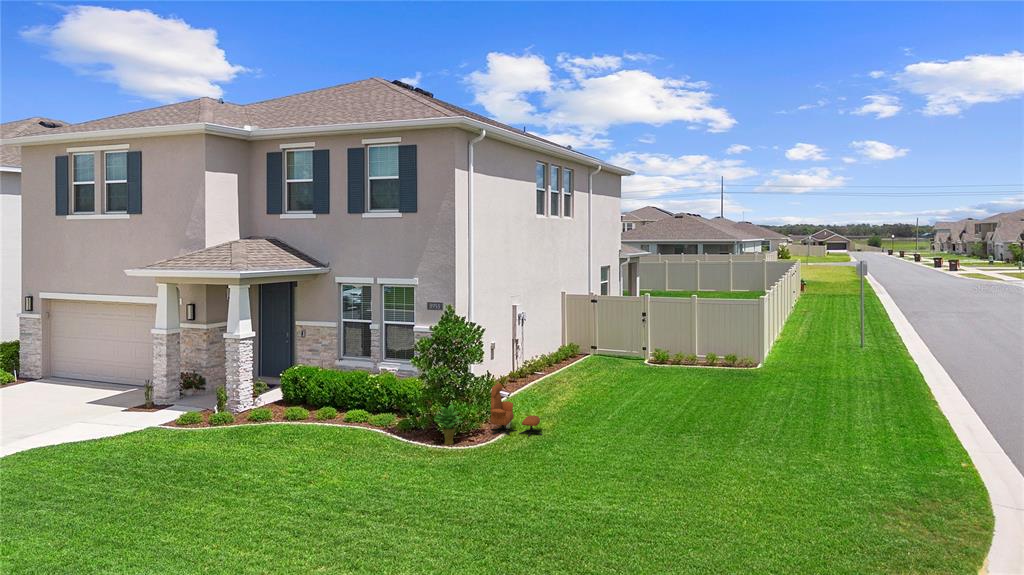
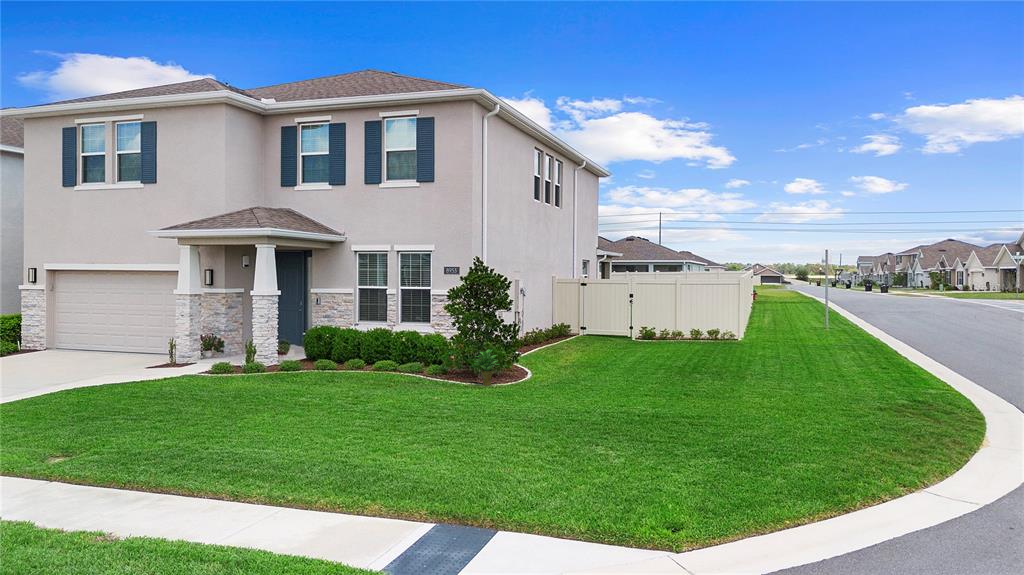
lounge chair: present [491,384,542,437] -> none [519,333,568,379]

